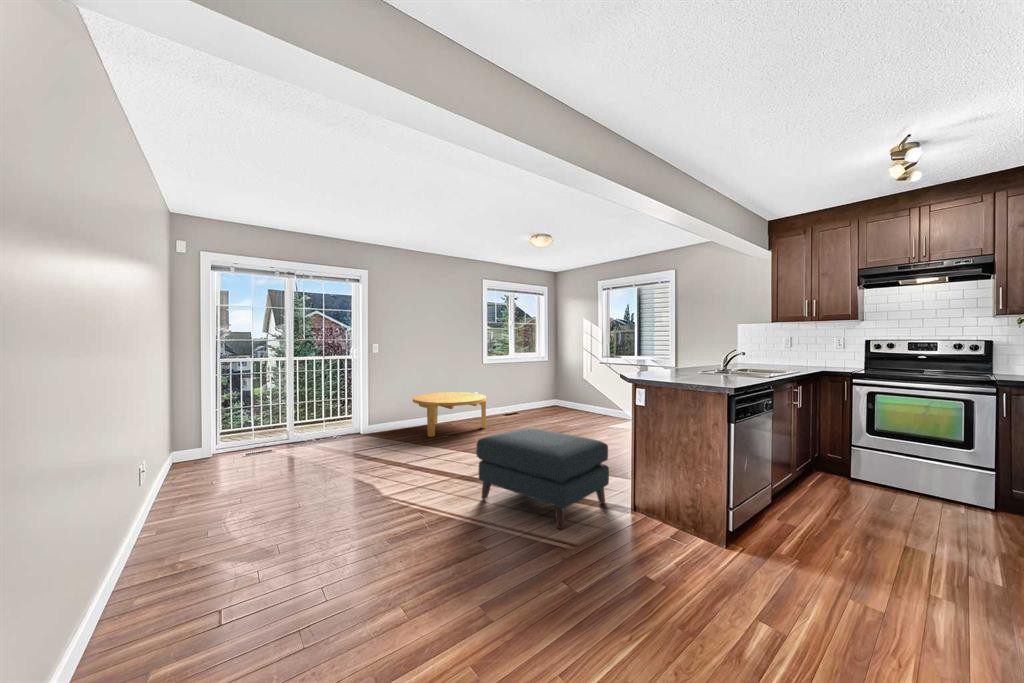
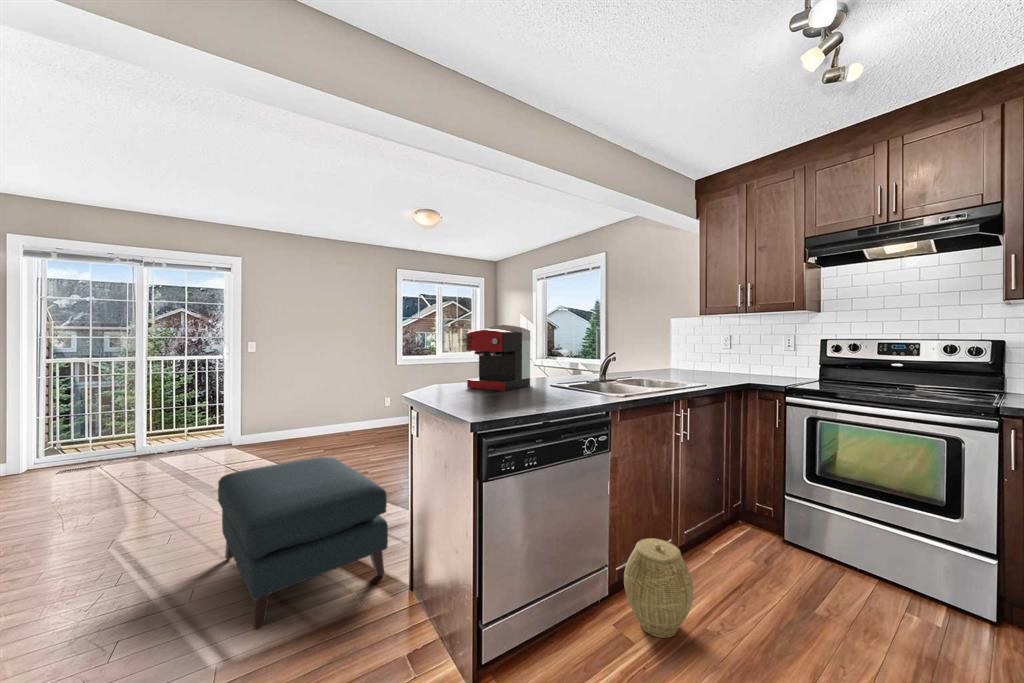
coffee maker: none [652,330,689,375] -> present [466,325,530,391]
coffee table: present [413,392,486,437] -> none [292,398,384,453]
woven basket: none [780,466,830,523] -> present [624,538,694,638]

